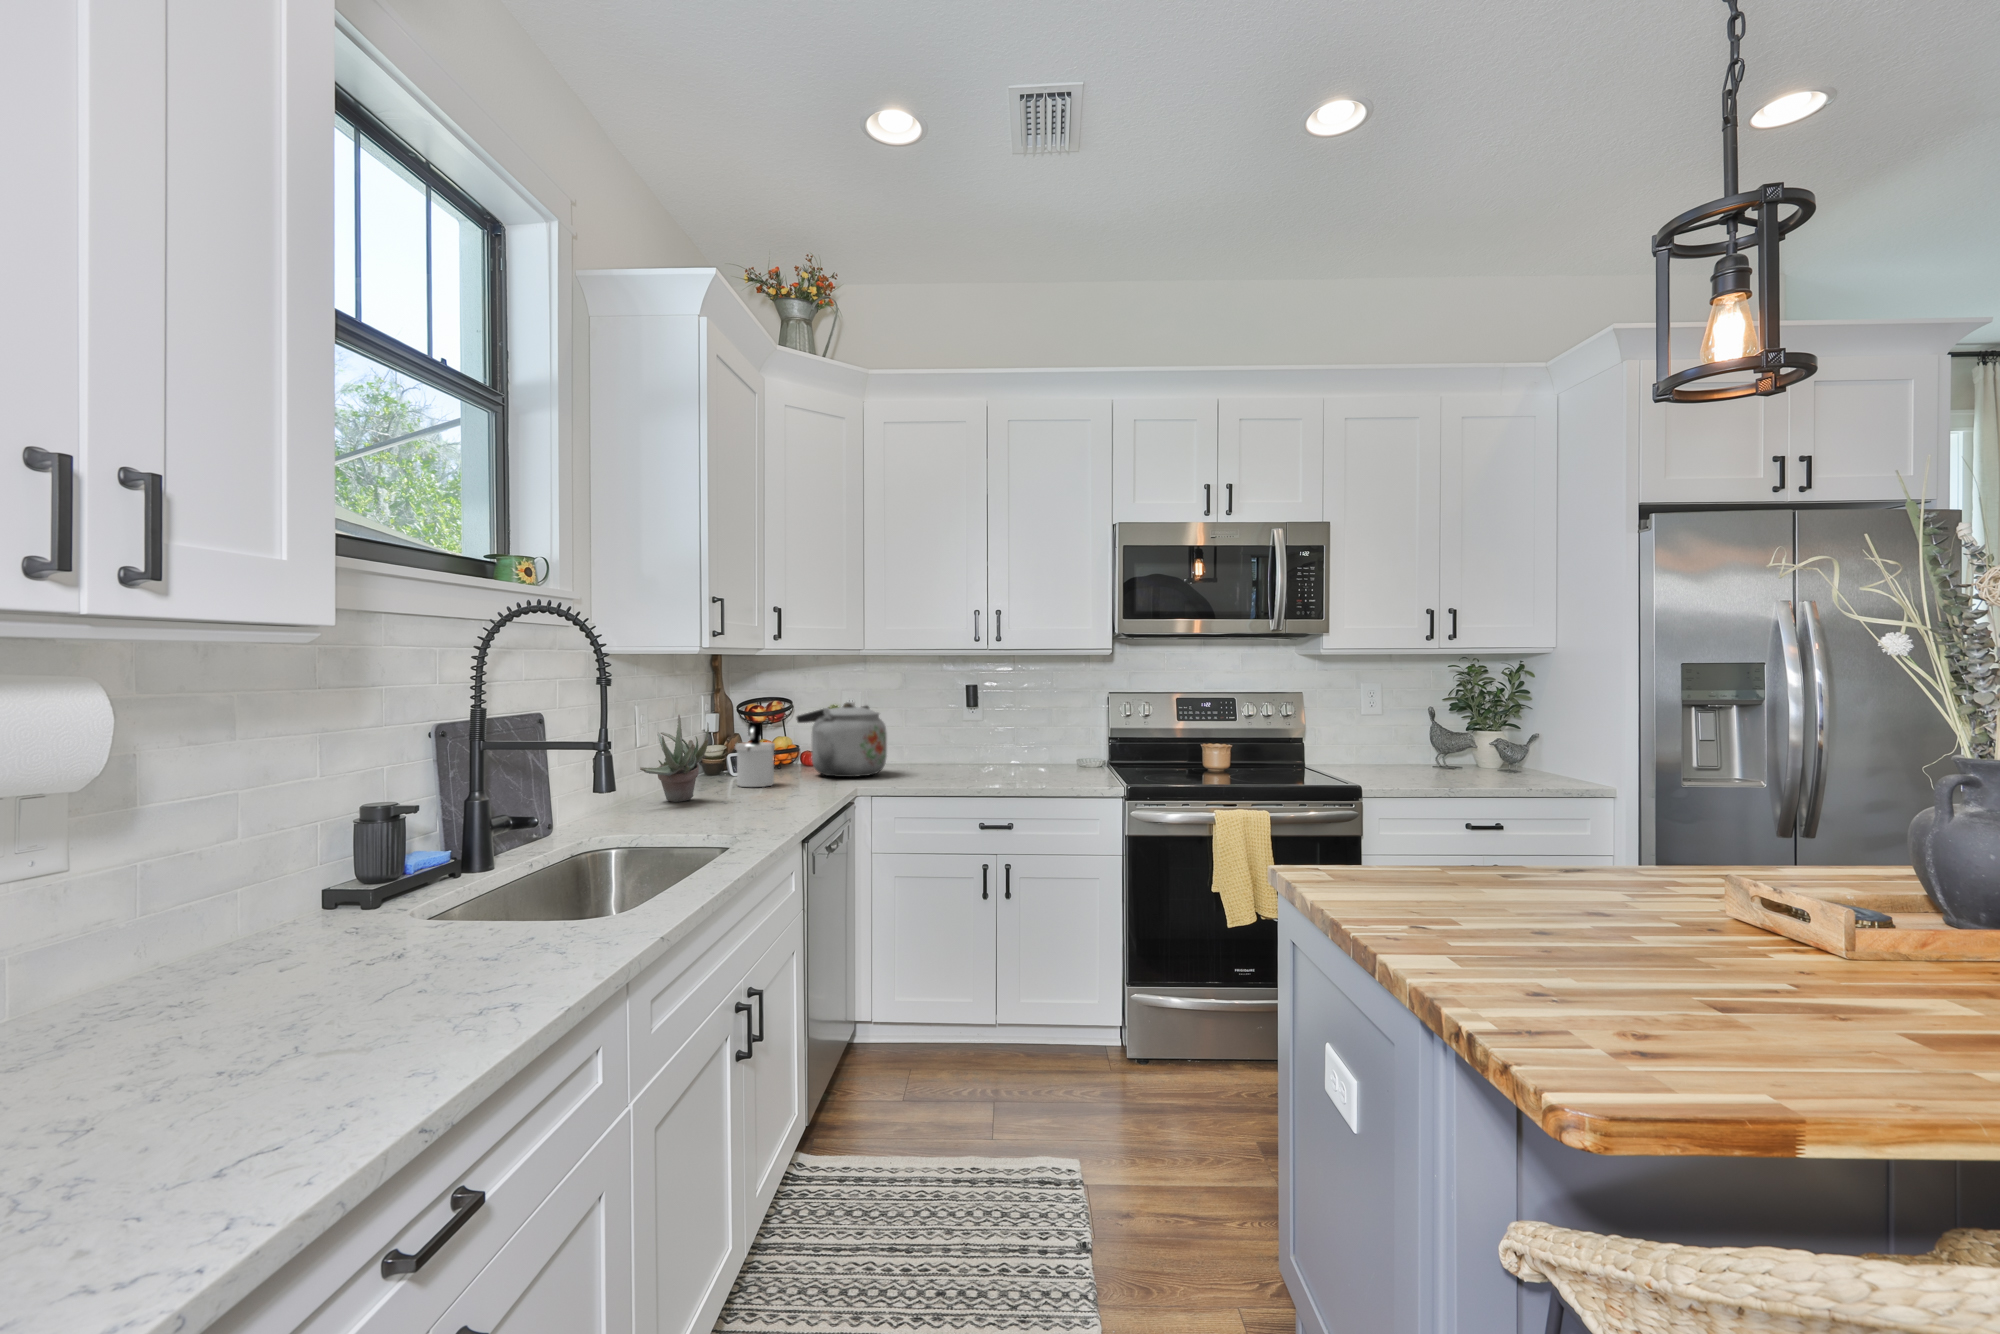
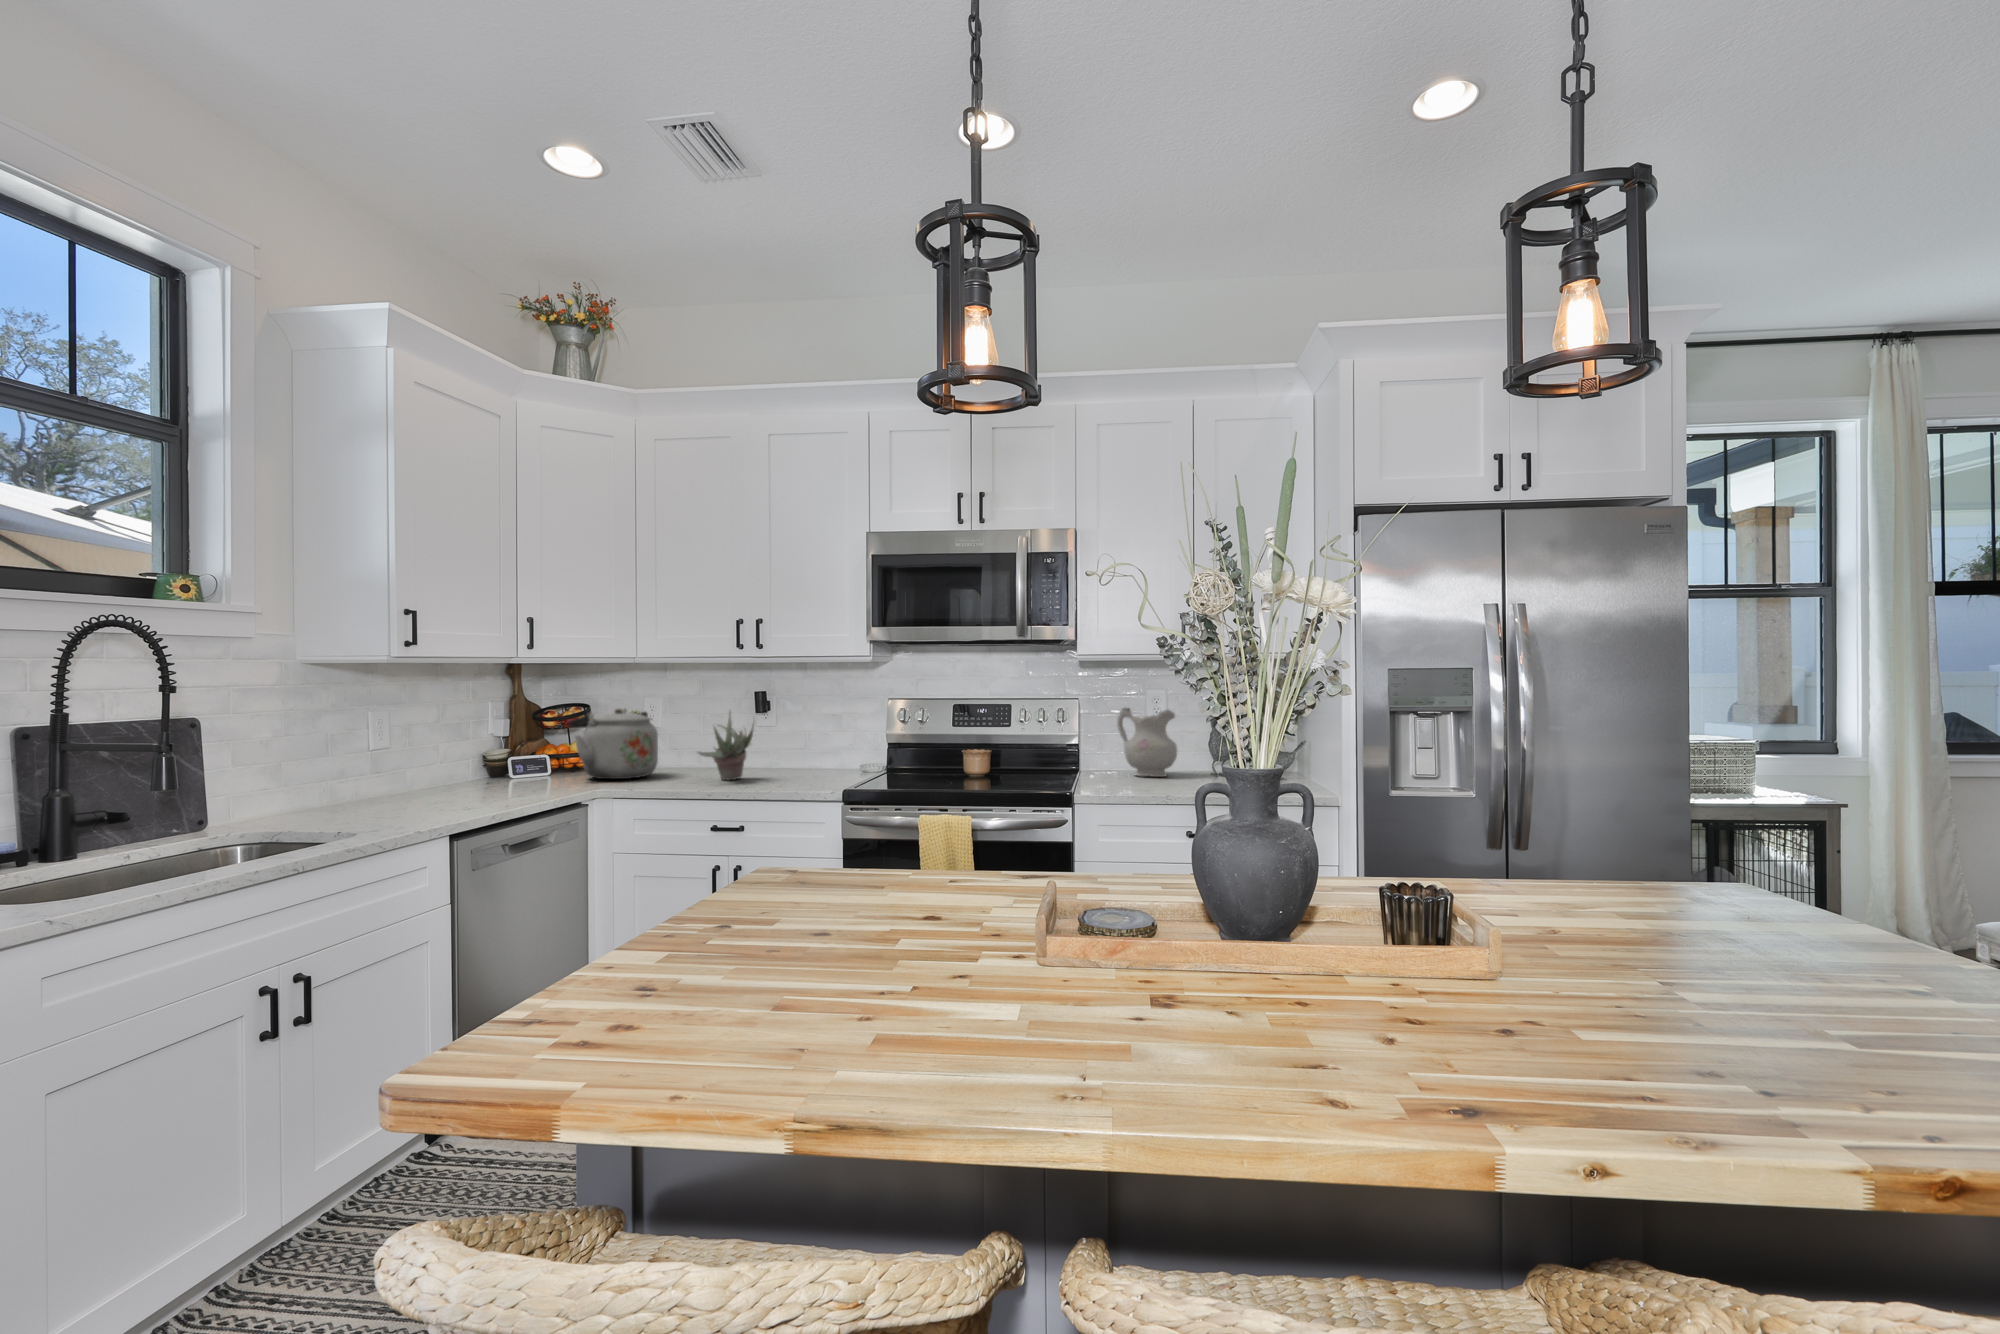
ceramic pitcher: none [1351,701,1415,772] -> present [1117,708,1177,777]
succulent plant: present [640,715,709,802] -> present [698,712,754,780]
soap dispenser: present [735,722,775,787] -> none [489,727,530,789]

